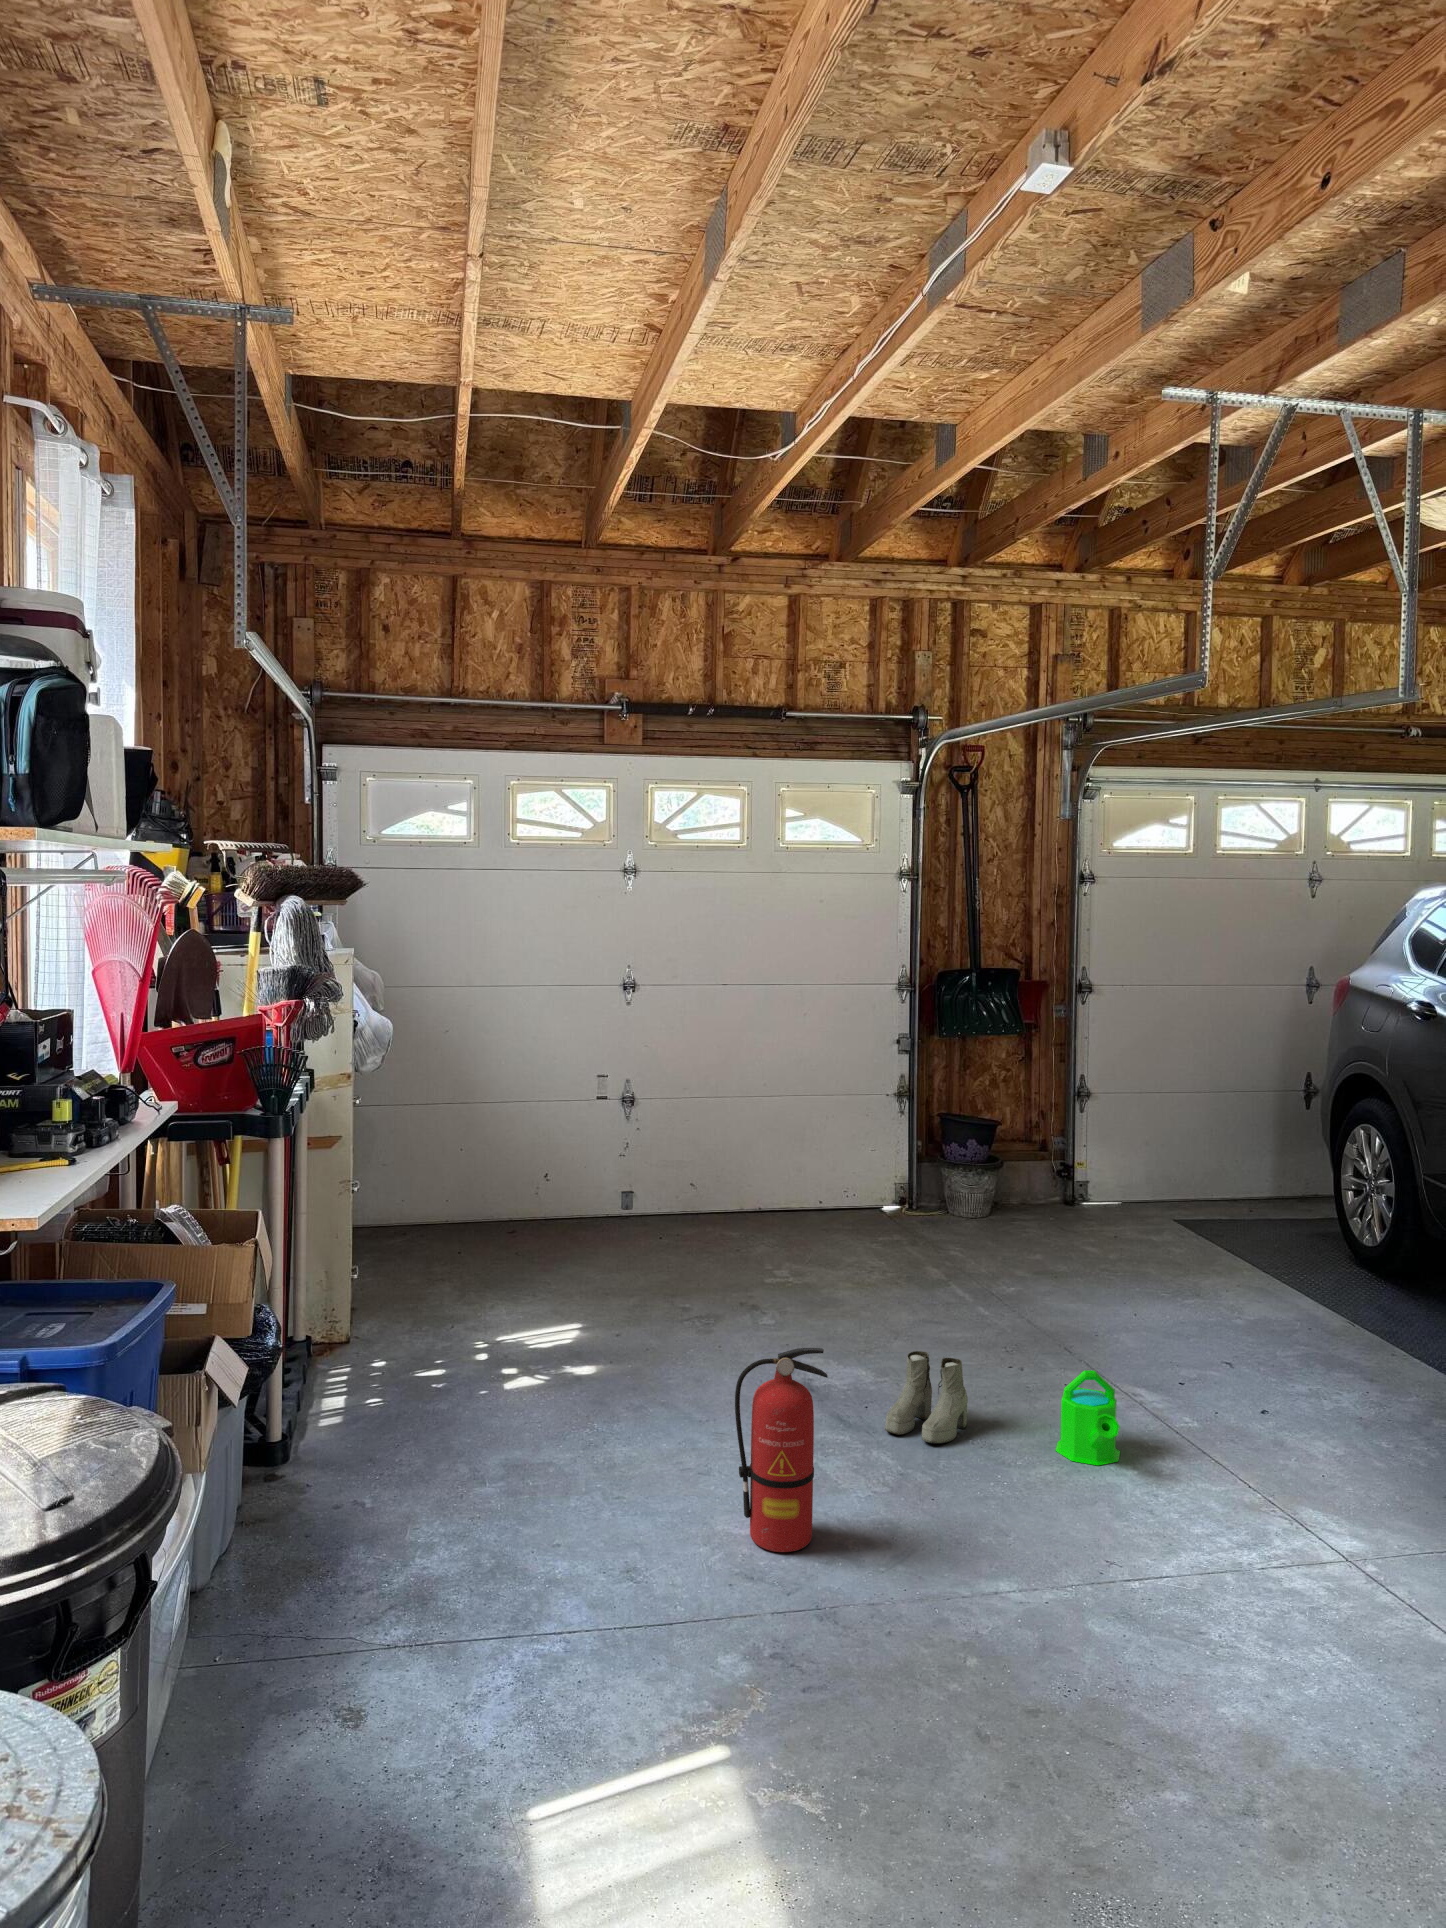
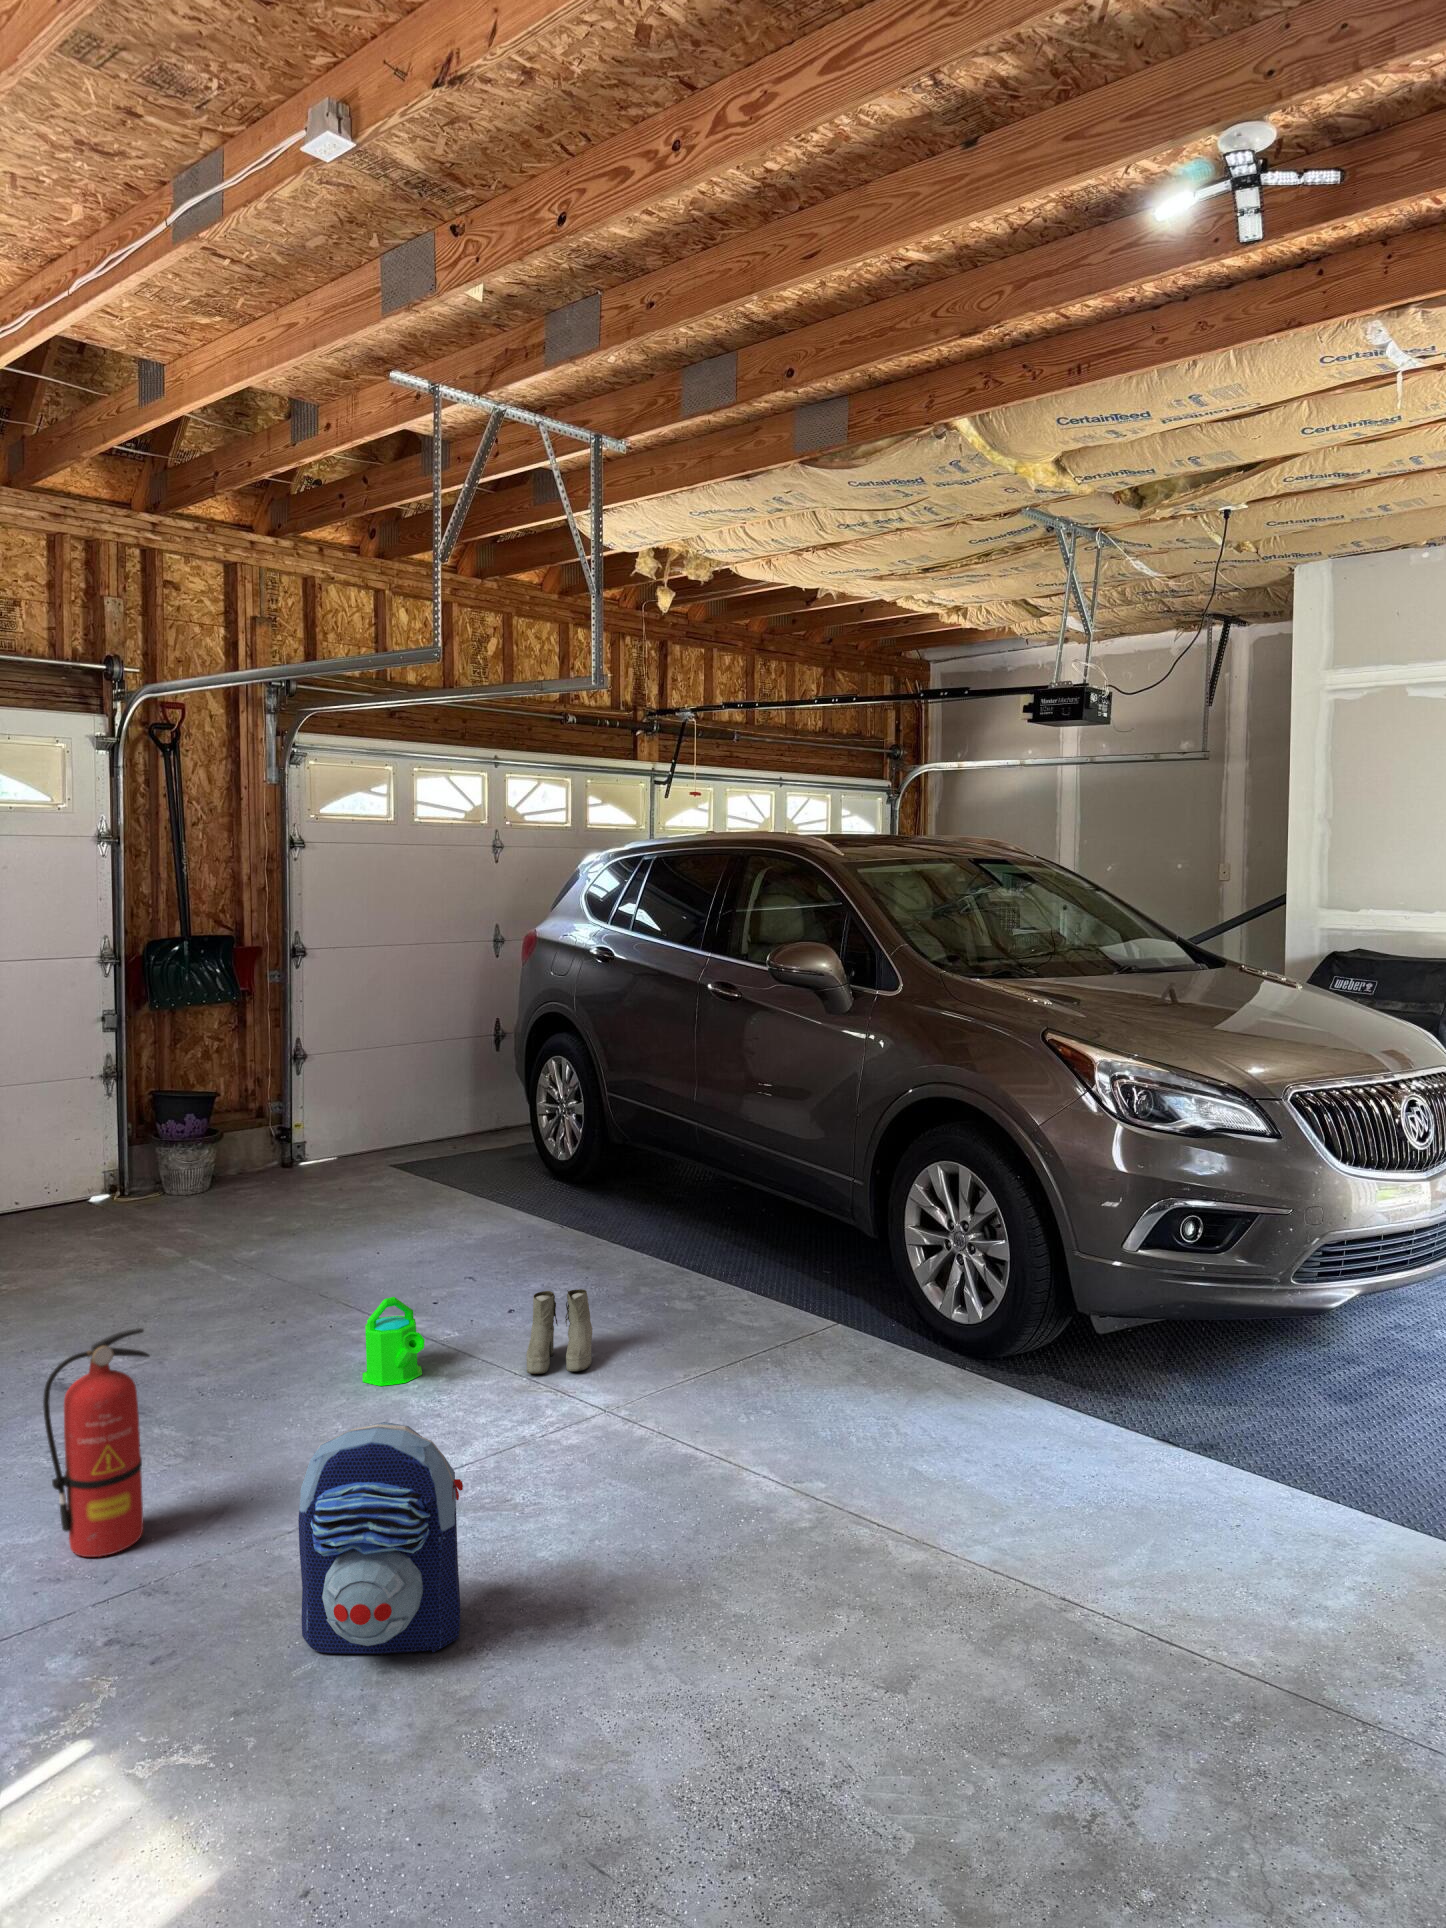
boots: present [885,1351,968,1444] -> present [526,1289,592,1374]
backpack: none [906,1518,1076,1790] -> present [298,1422,463,1654]

